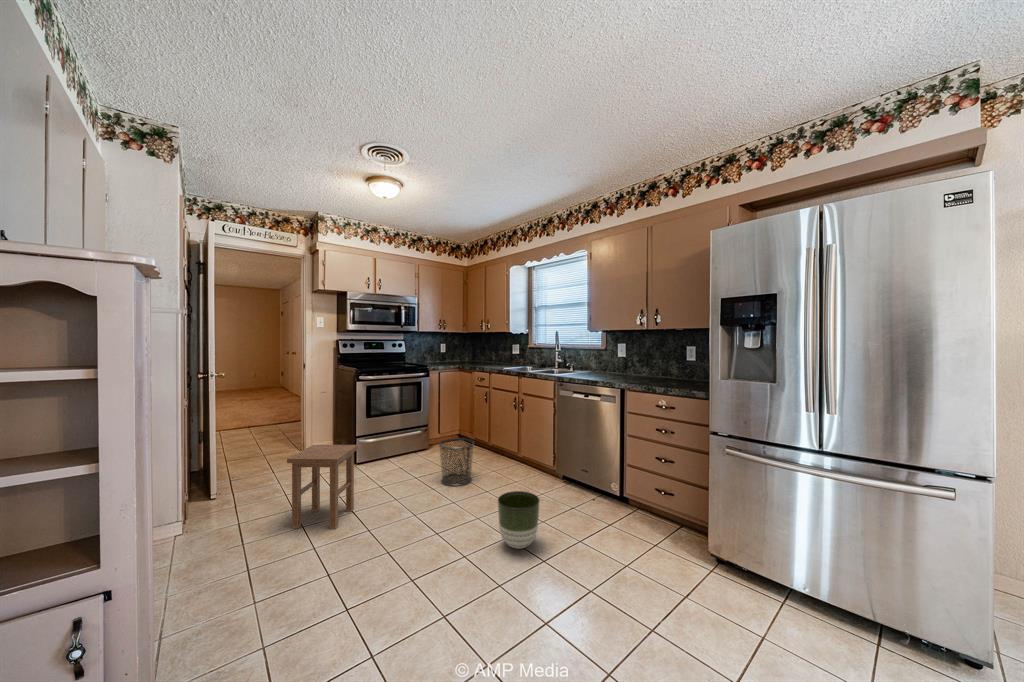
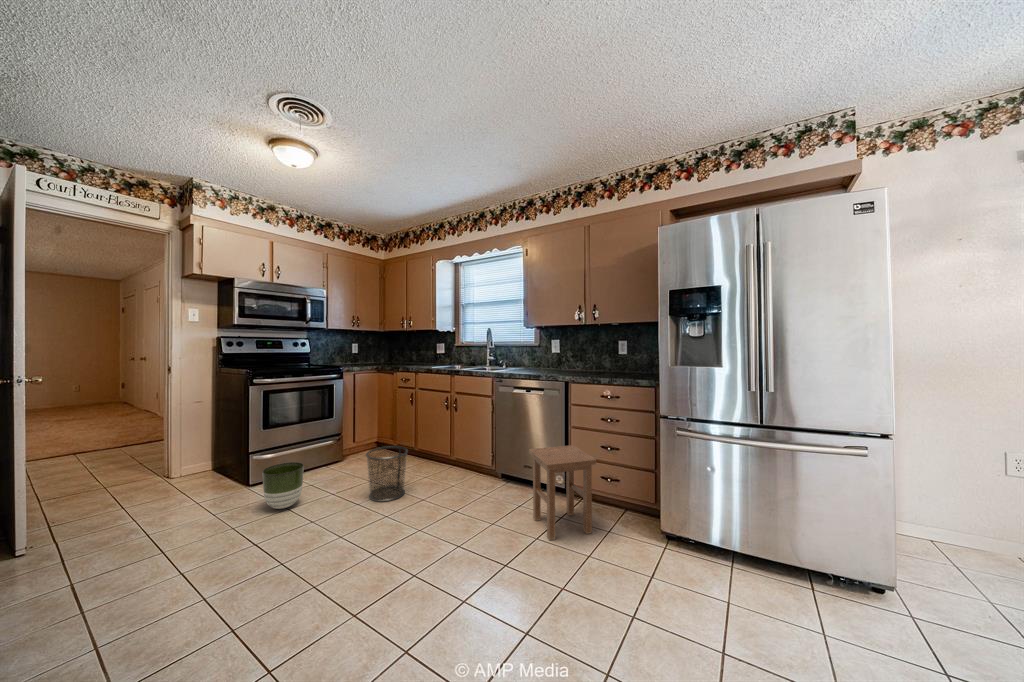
stool: present [287,445,358,529] -> present [529,445,596,540]
planter: present [498,491,540,549] -> present [262,462,304,509]

